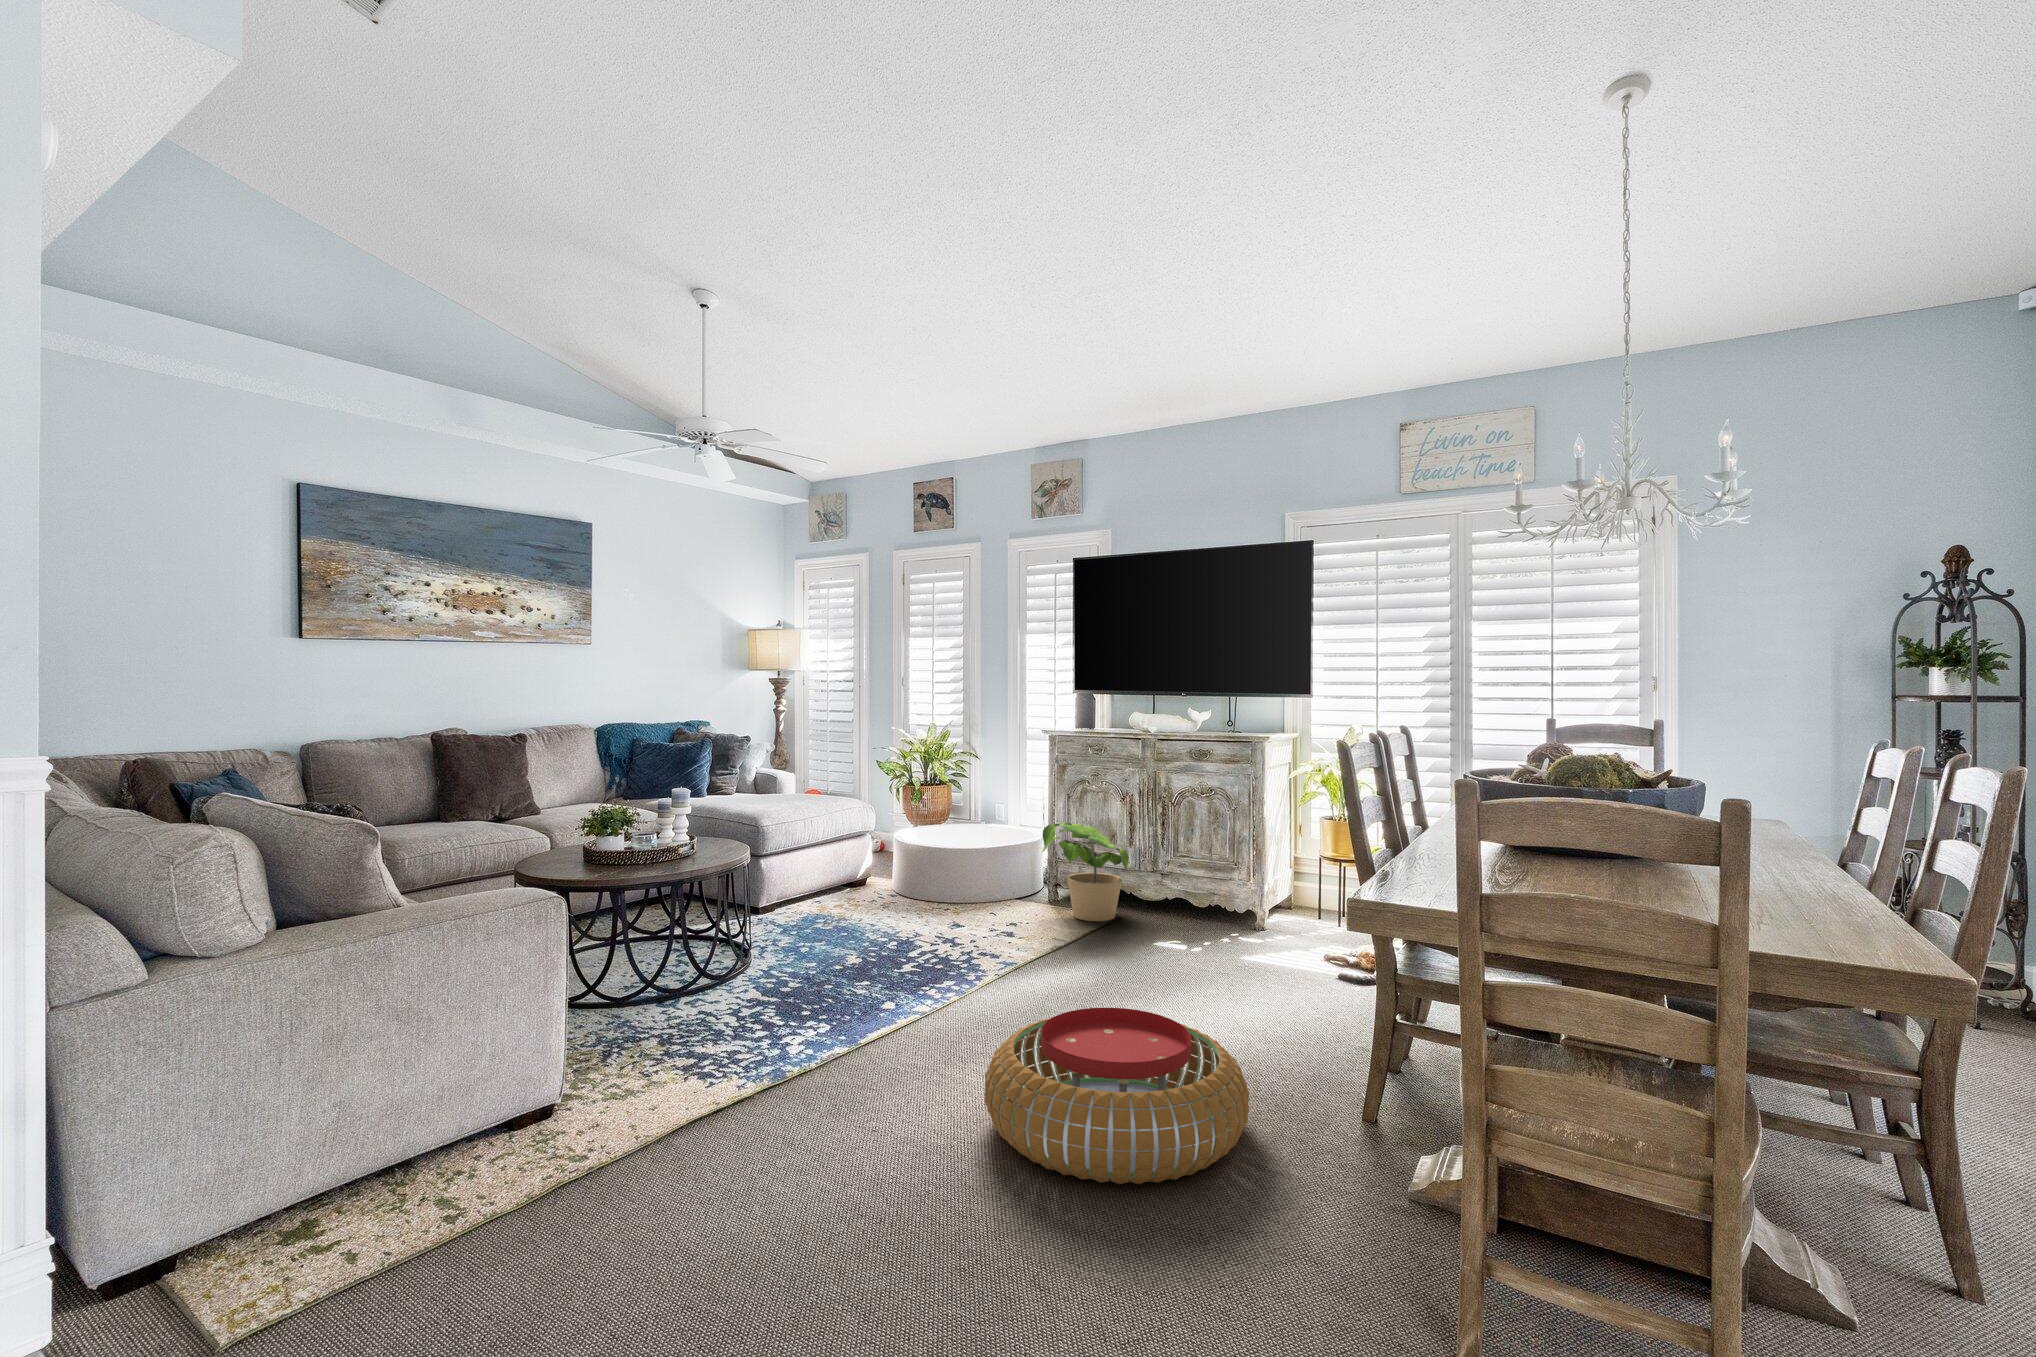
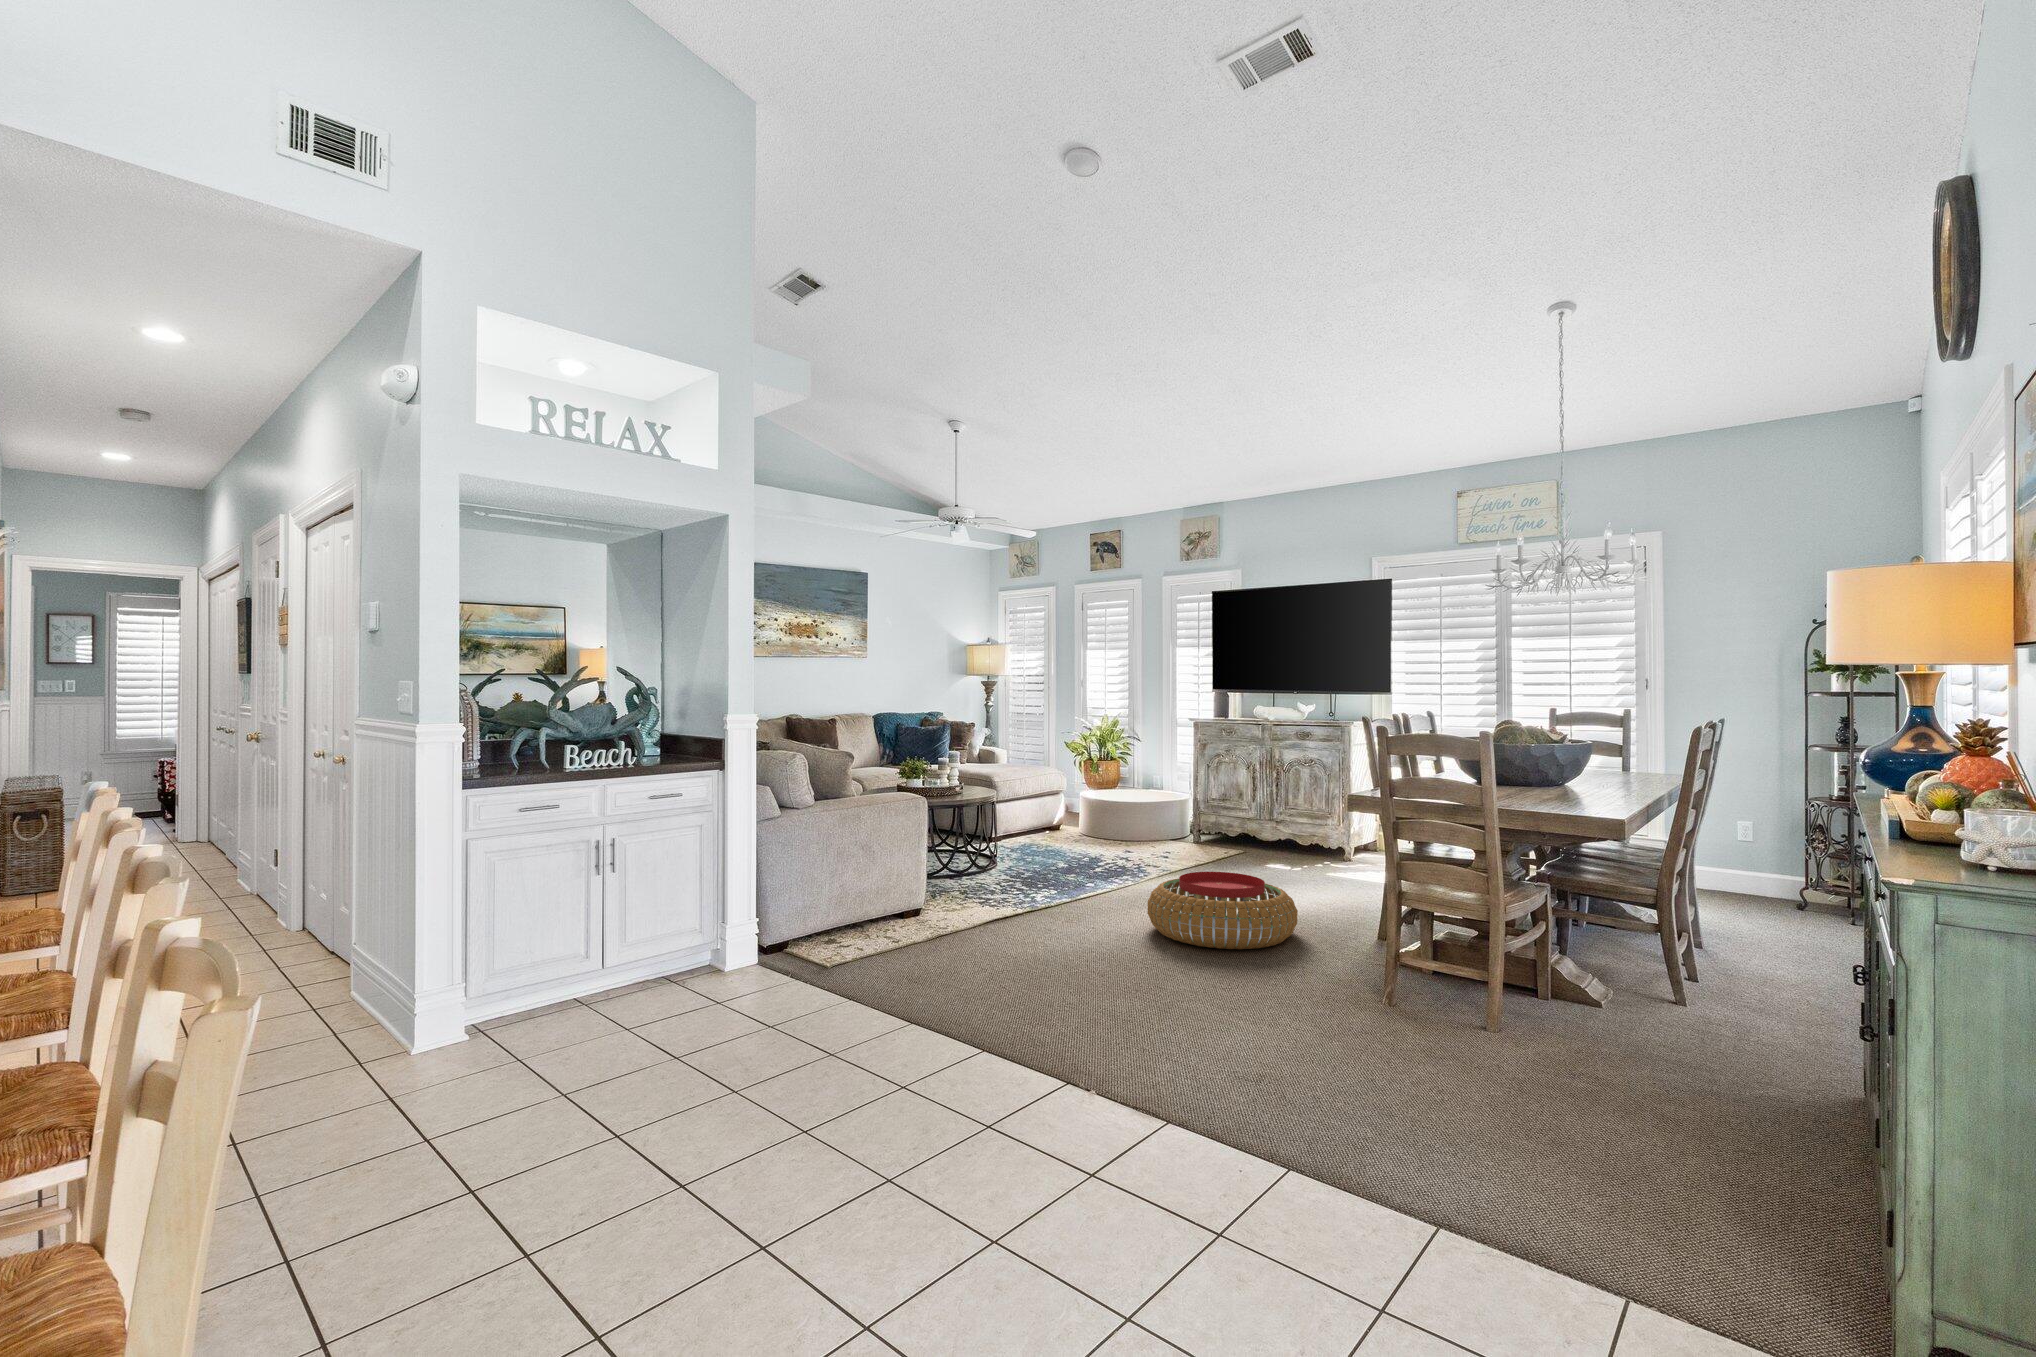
potted plant: present [1042,822,1129,921] -> none [1188,782,1251,852]

